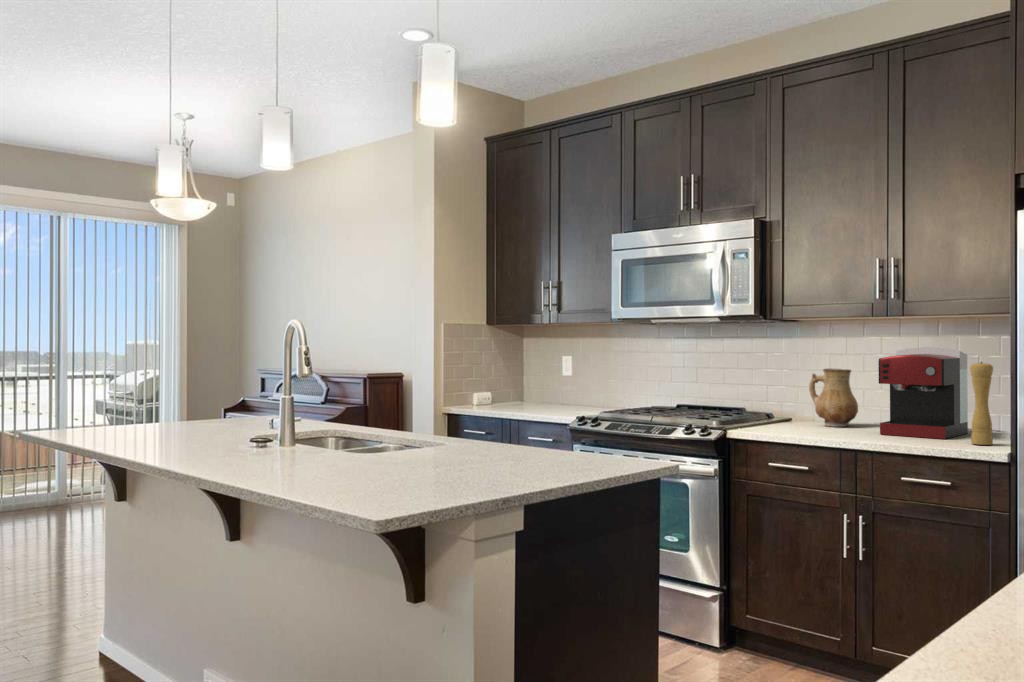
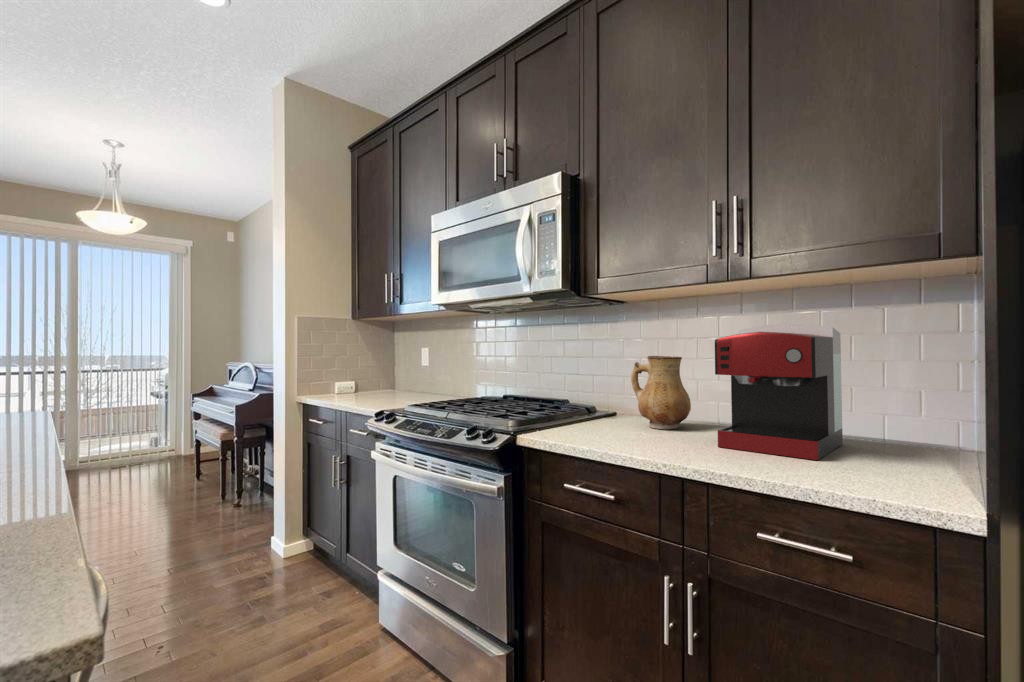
pepper mill: present [970,362,993,445] -> none [866,338,911,481]

